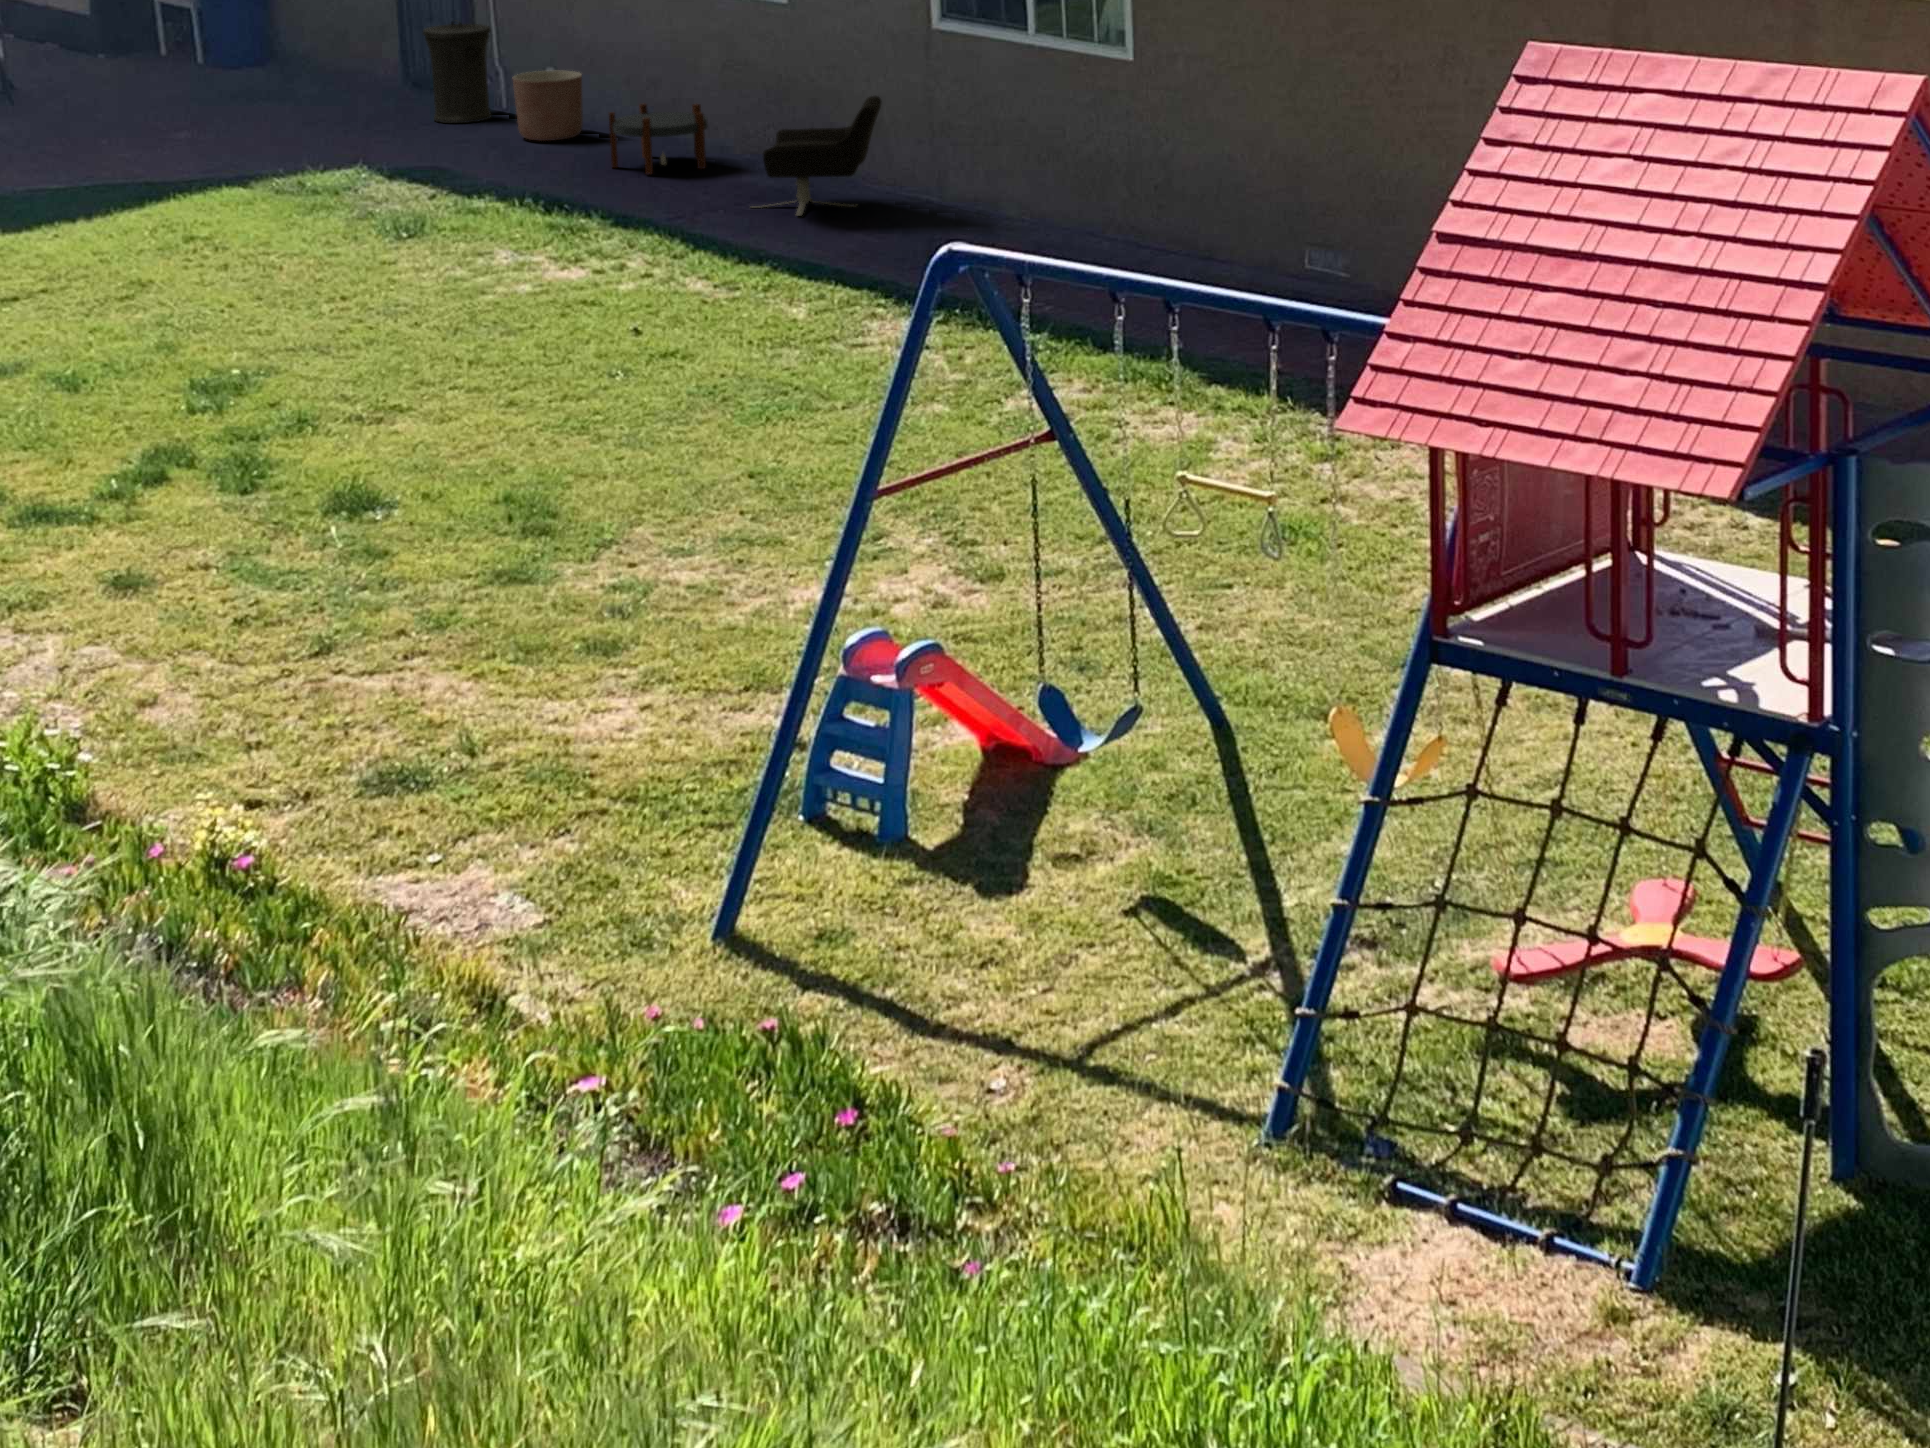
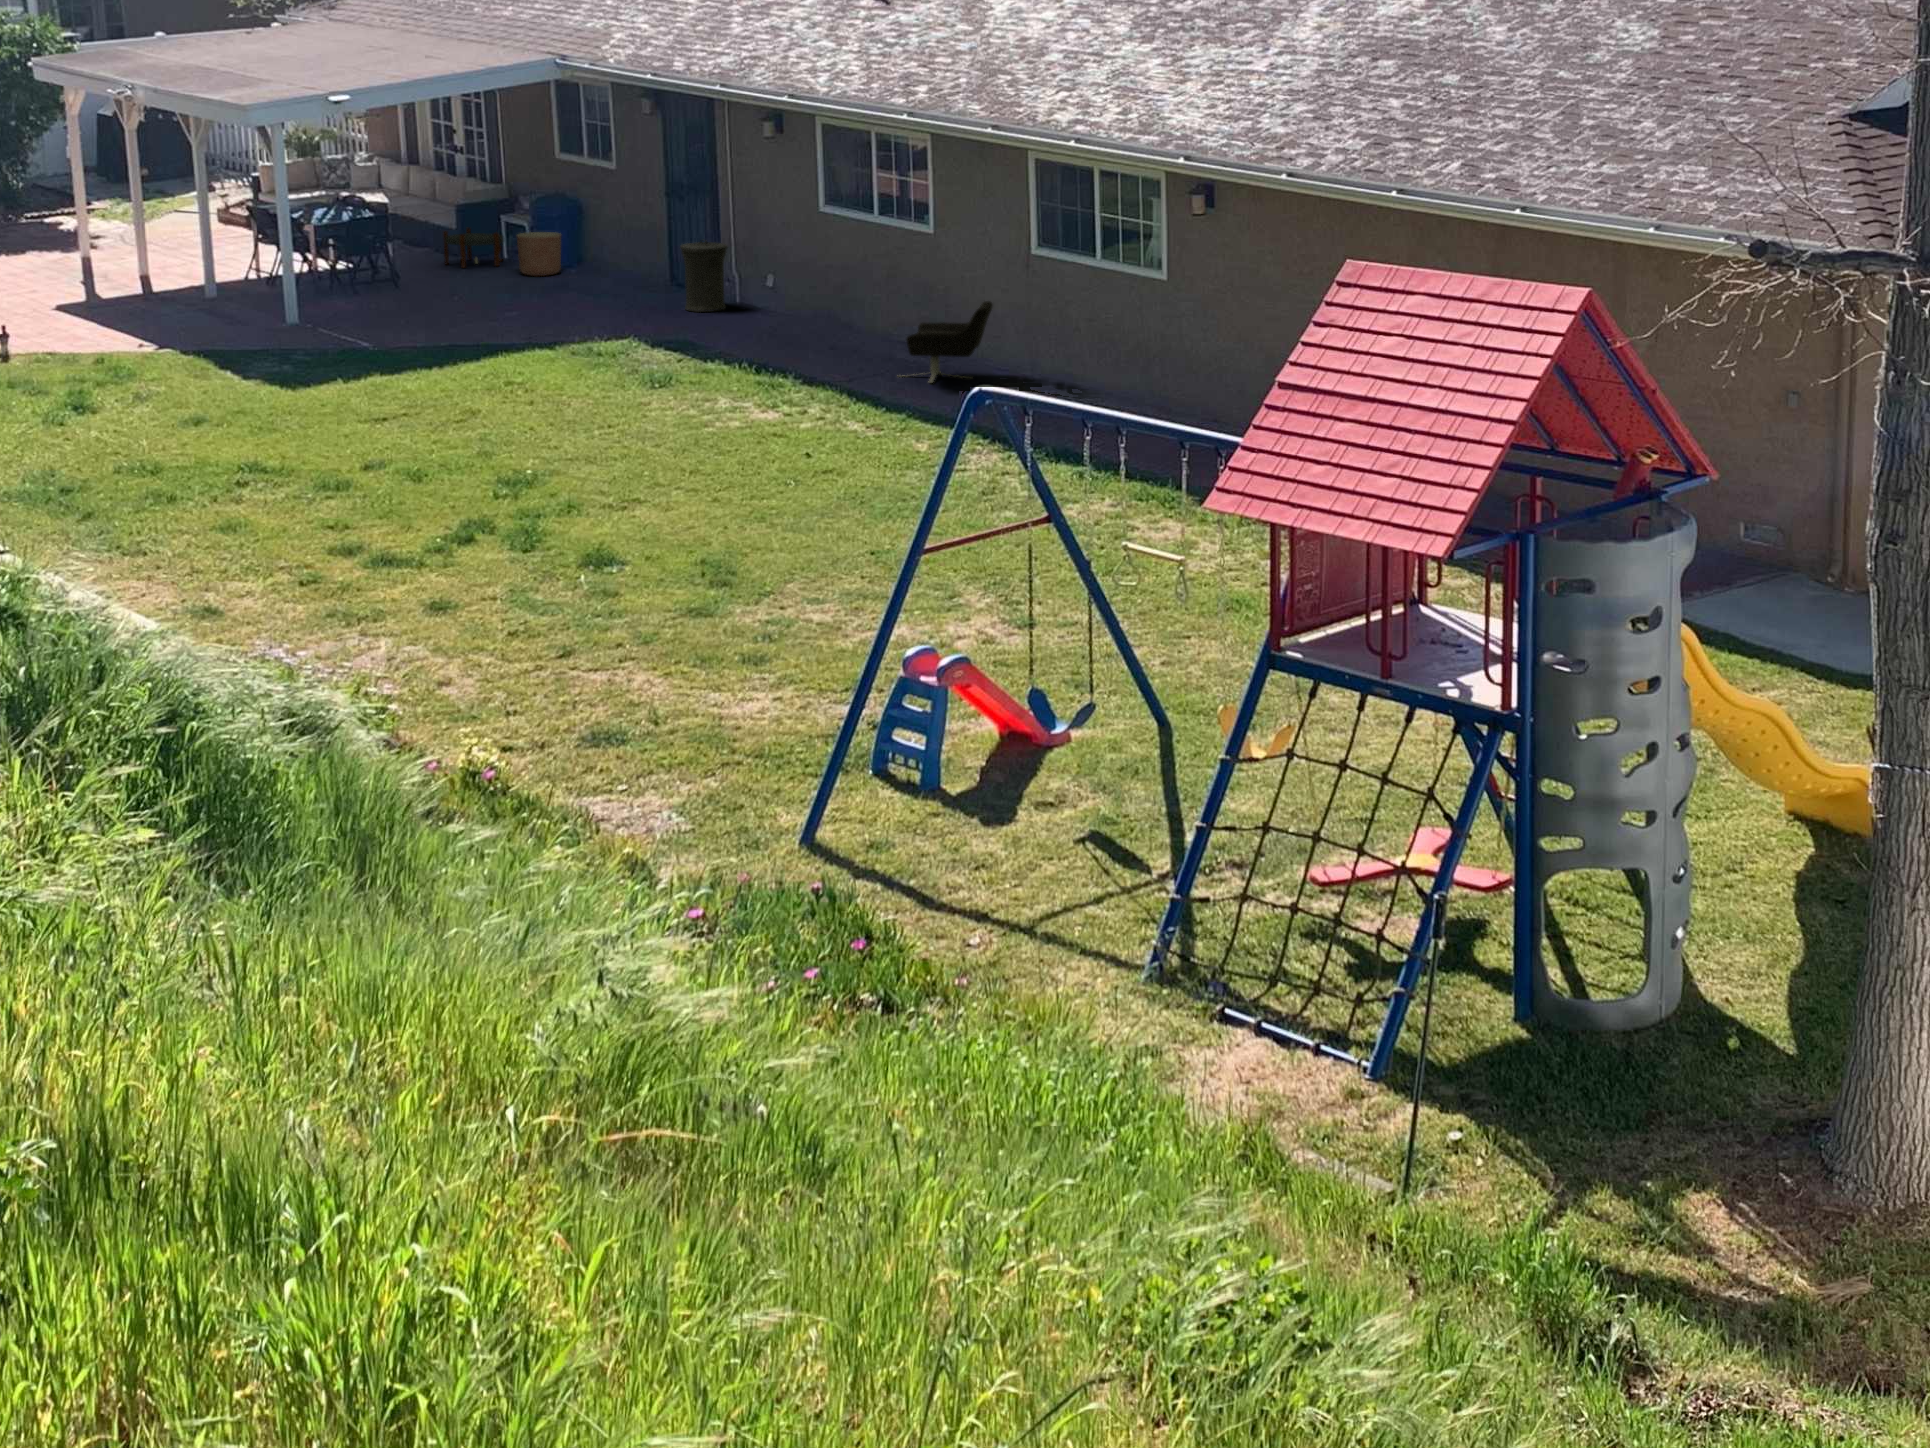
planter: present [513,71,583,141] -> present [517,232,561,276]
side table: present [609,104,708,174] -> present [443,228,503,268]

